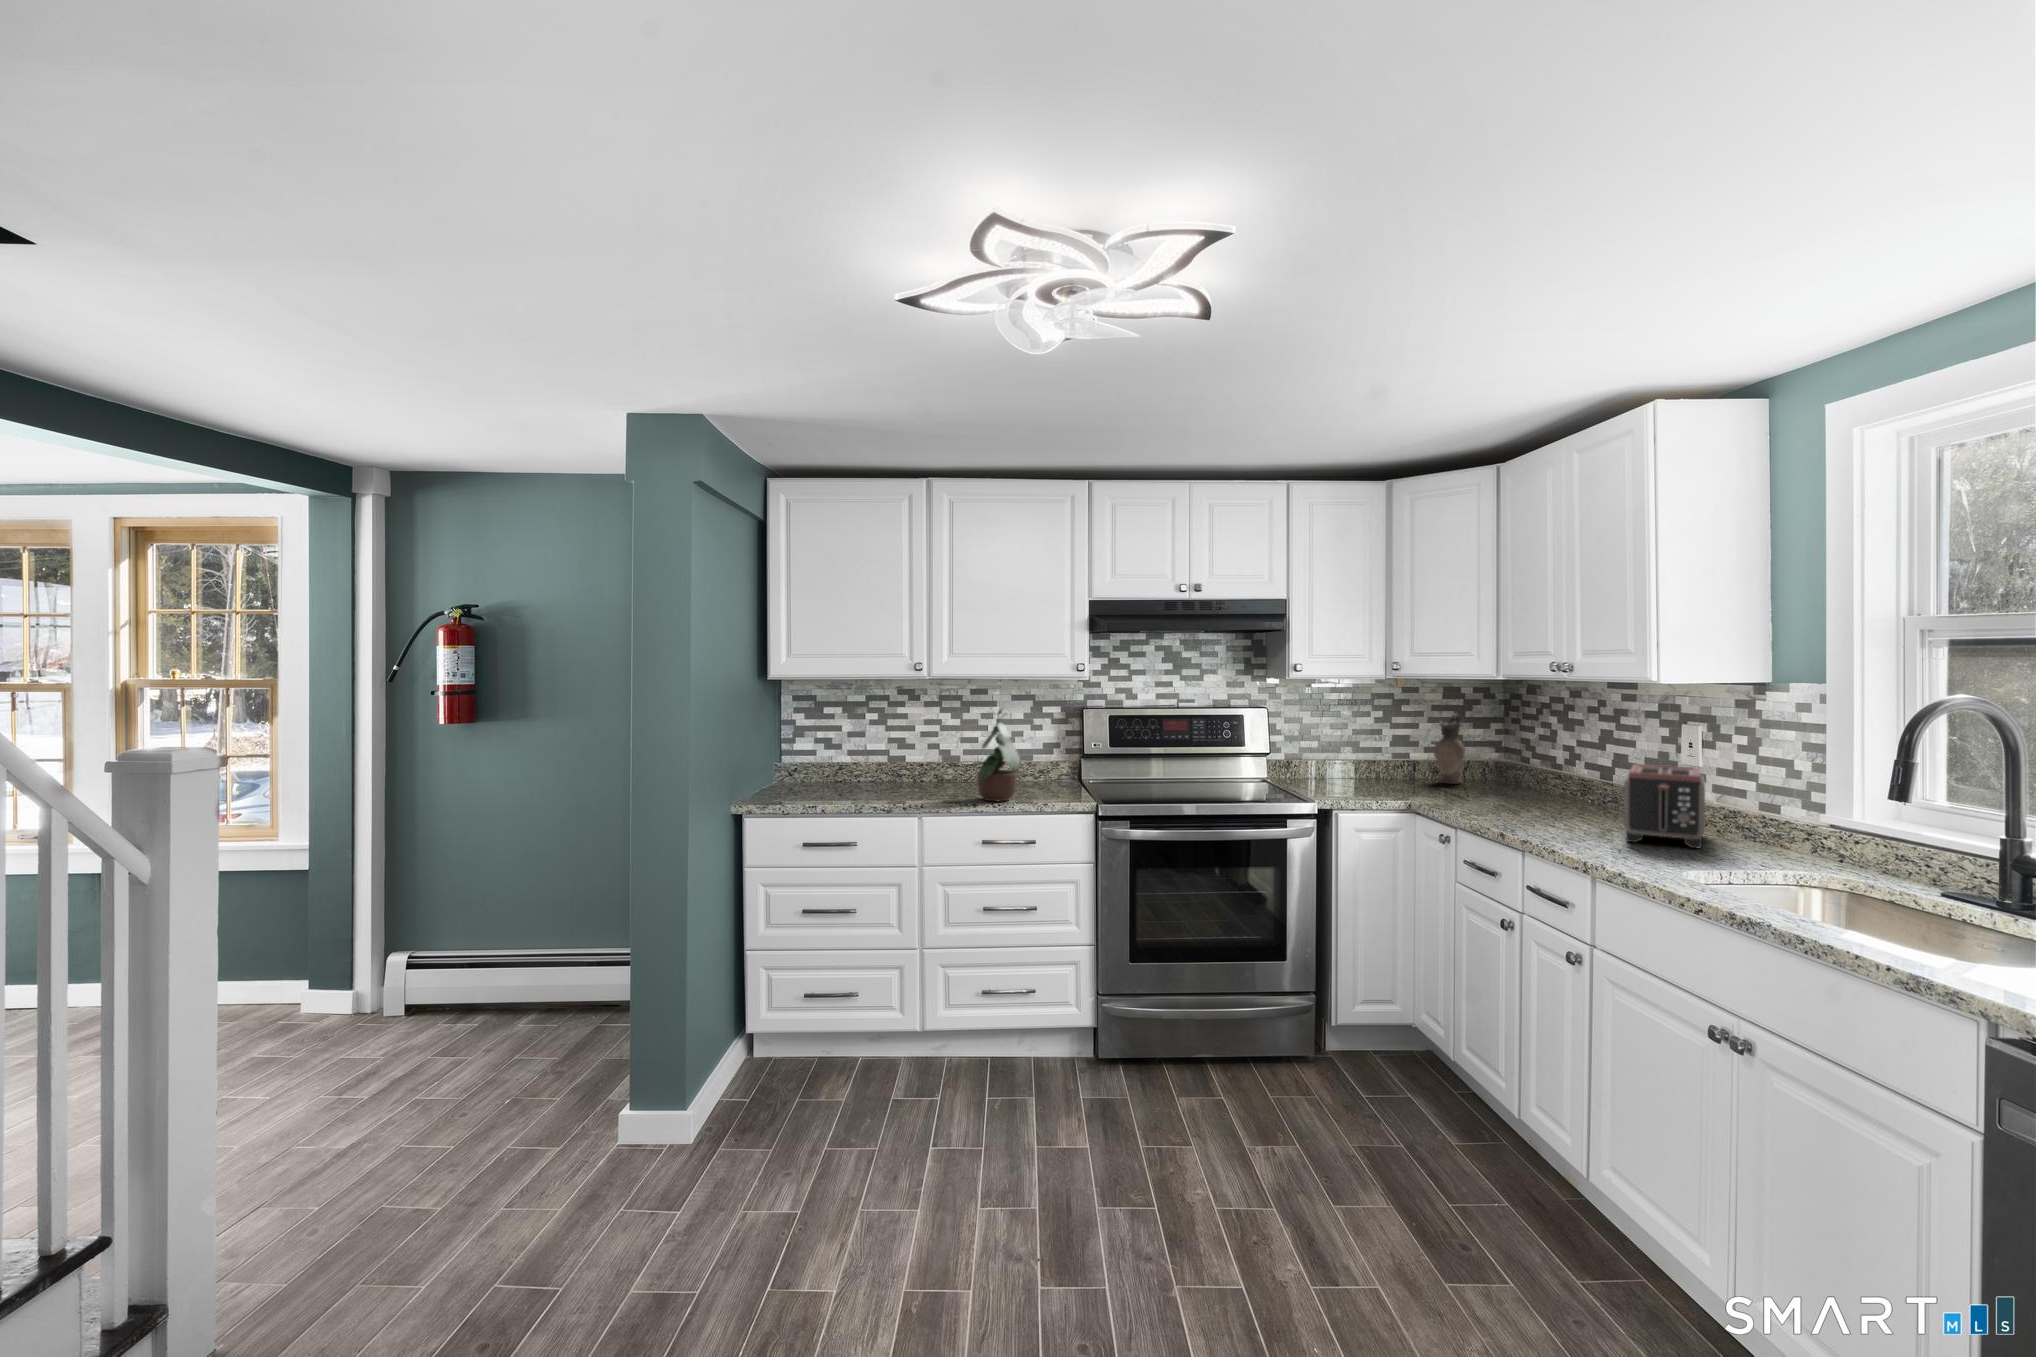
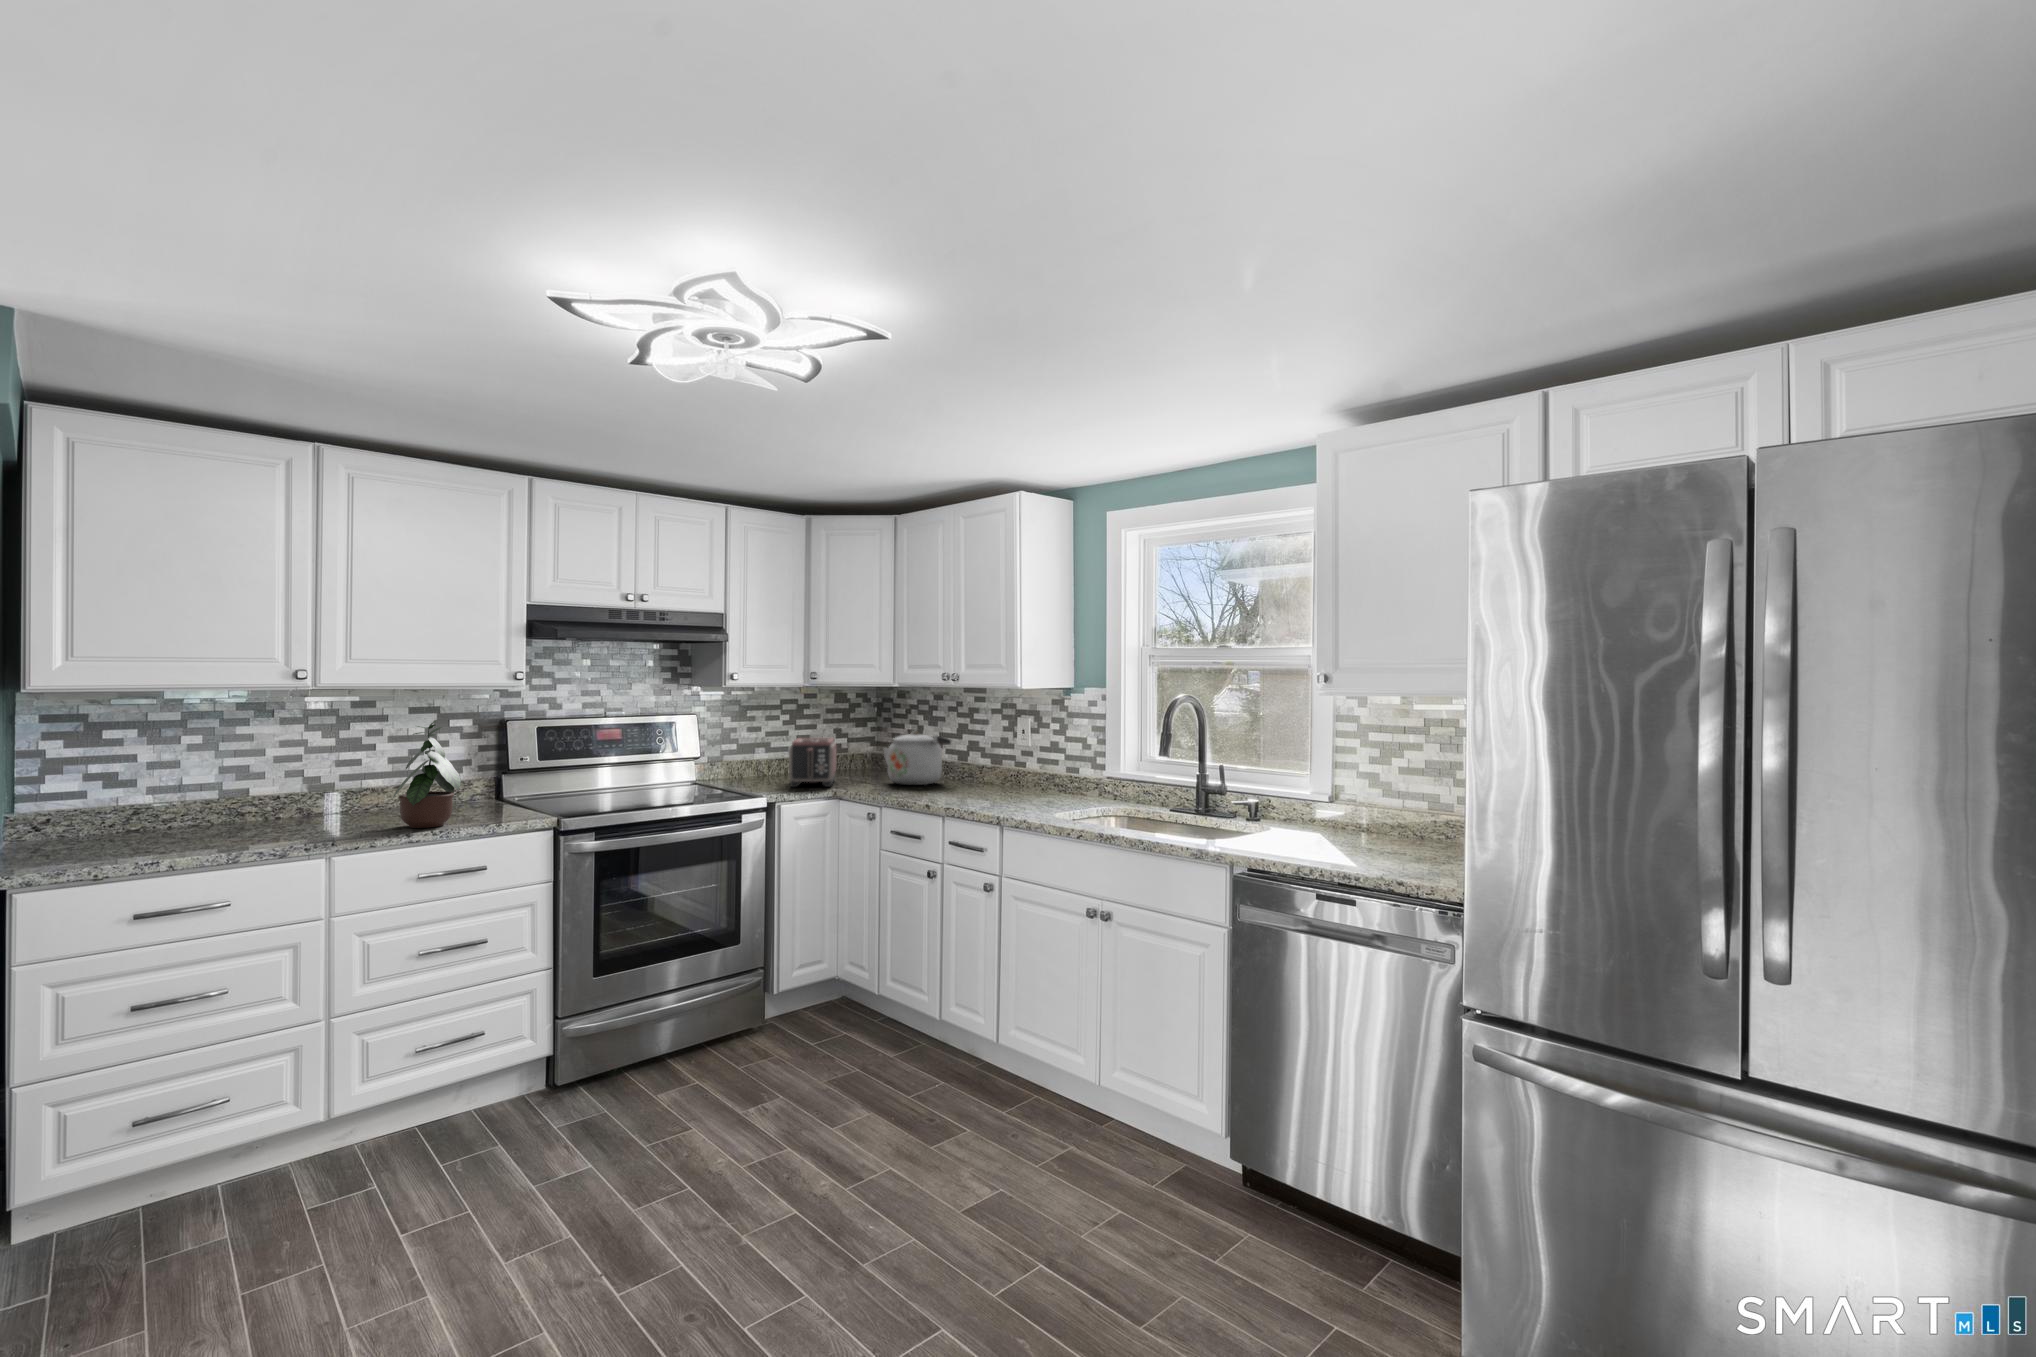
ceramic pitcher: present [1433,713,1465,784] -> none [832,715,856,774]
kettle: none [1487,736,1582,806] -> present [883,731,951,785]
toaster: present [1623,764,1705,848] -> present [789,738,836,787]

